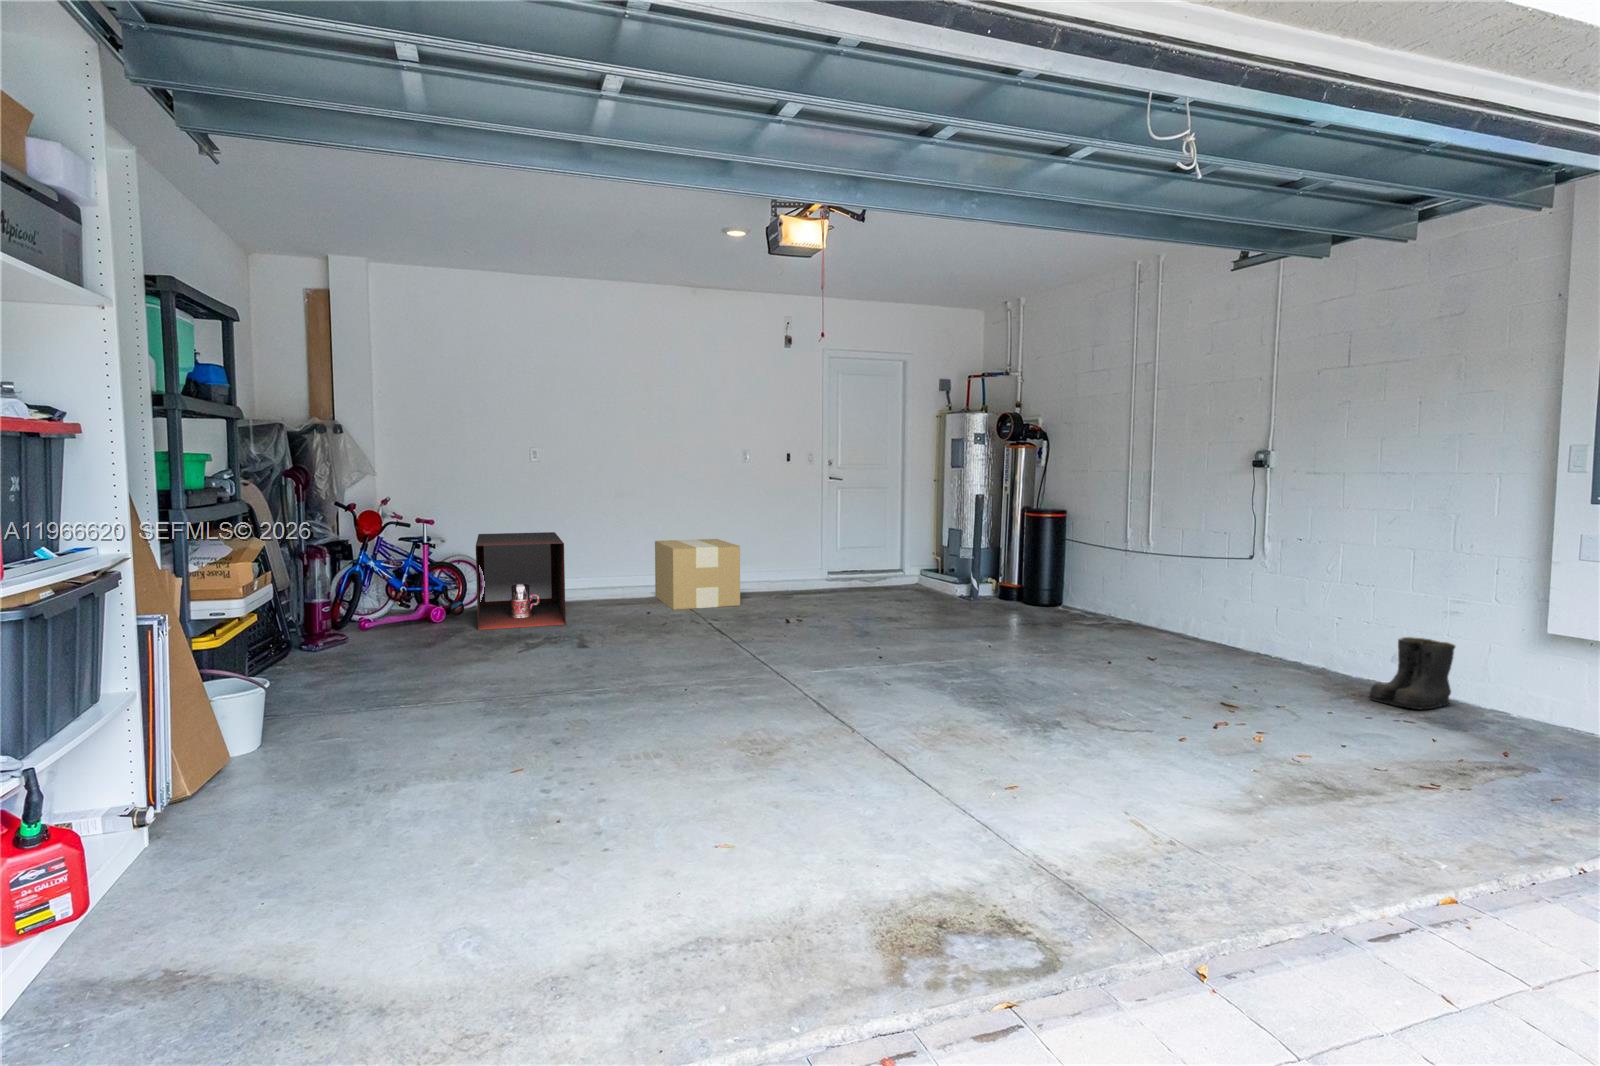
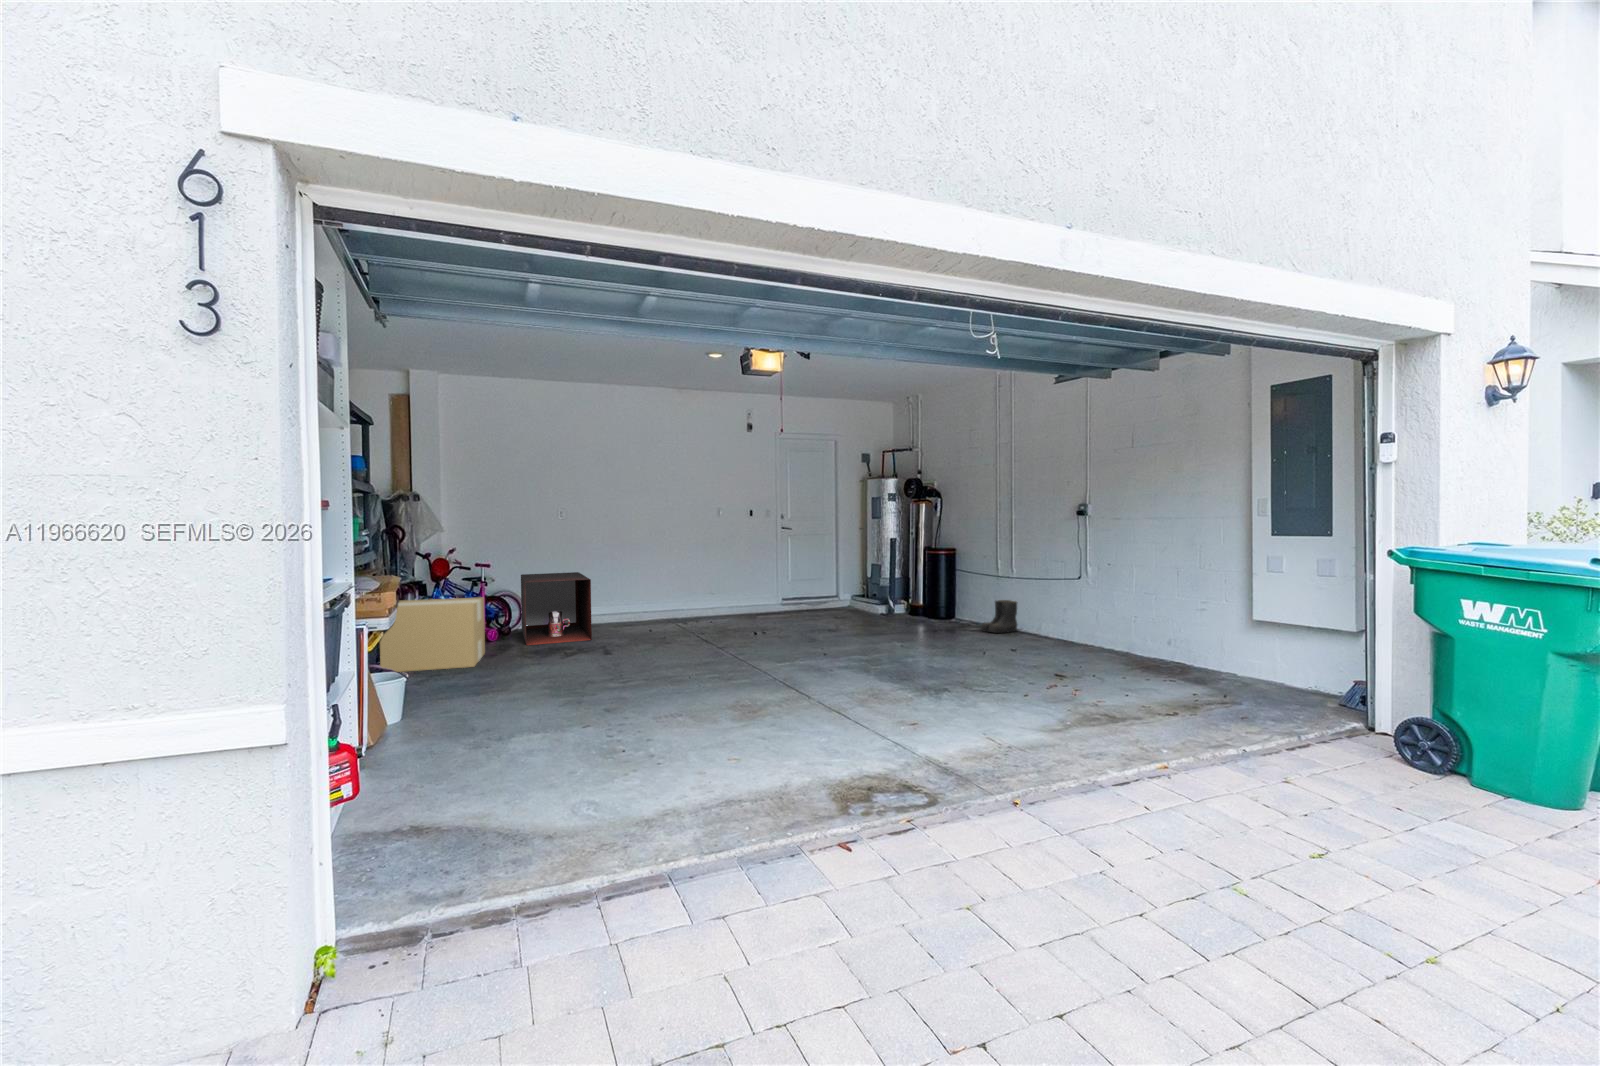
cardboard box: present [655,539,740,610] -> present [380,597,485,672]
boots: present [1369,637,1455,709] -> present [981,600,1017,633]

